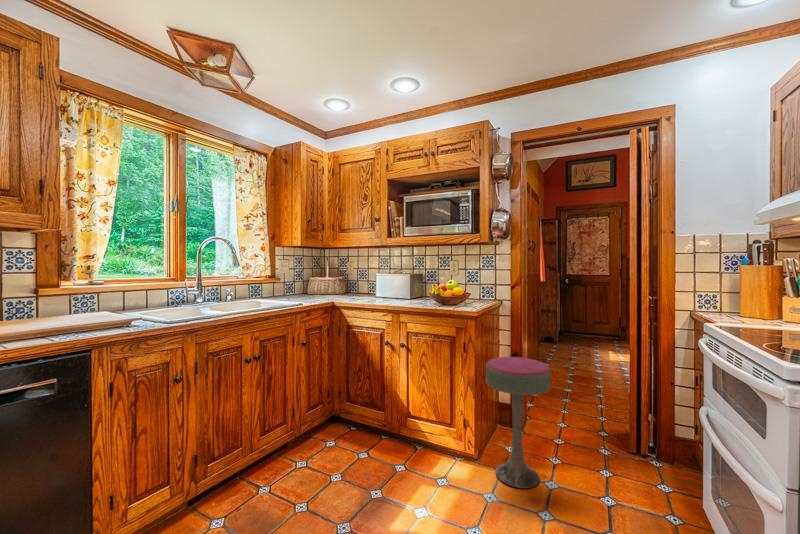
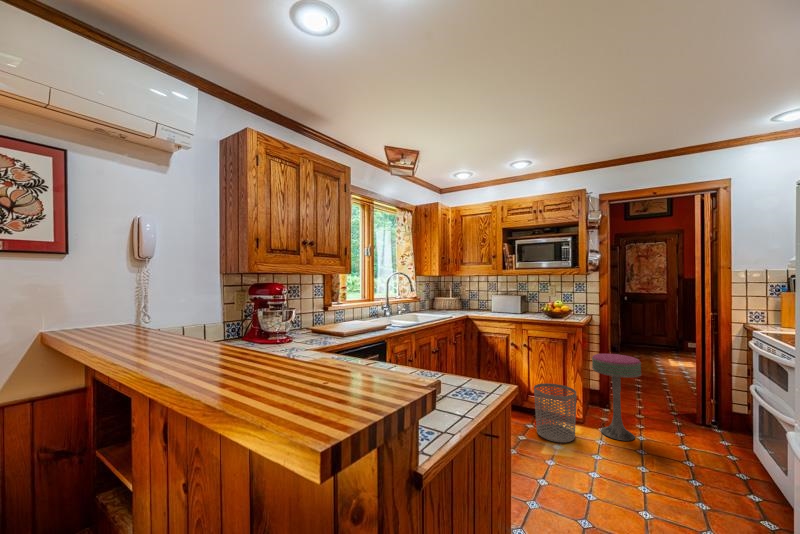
waste bin: none [398,403,457,498] -> present [534,383,576,443]

